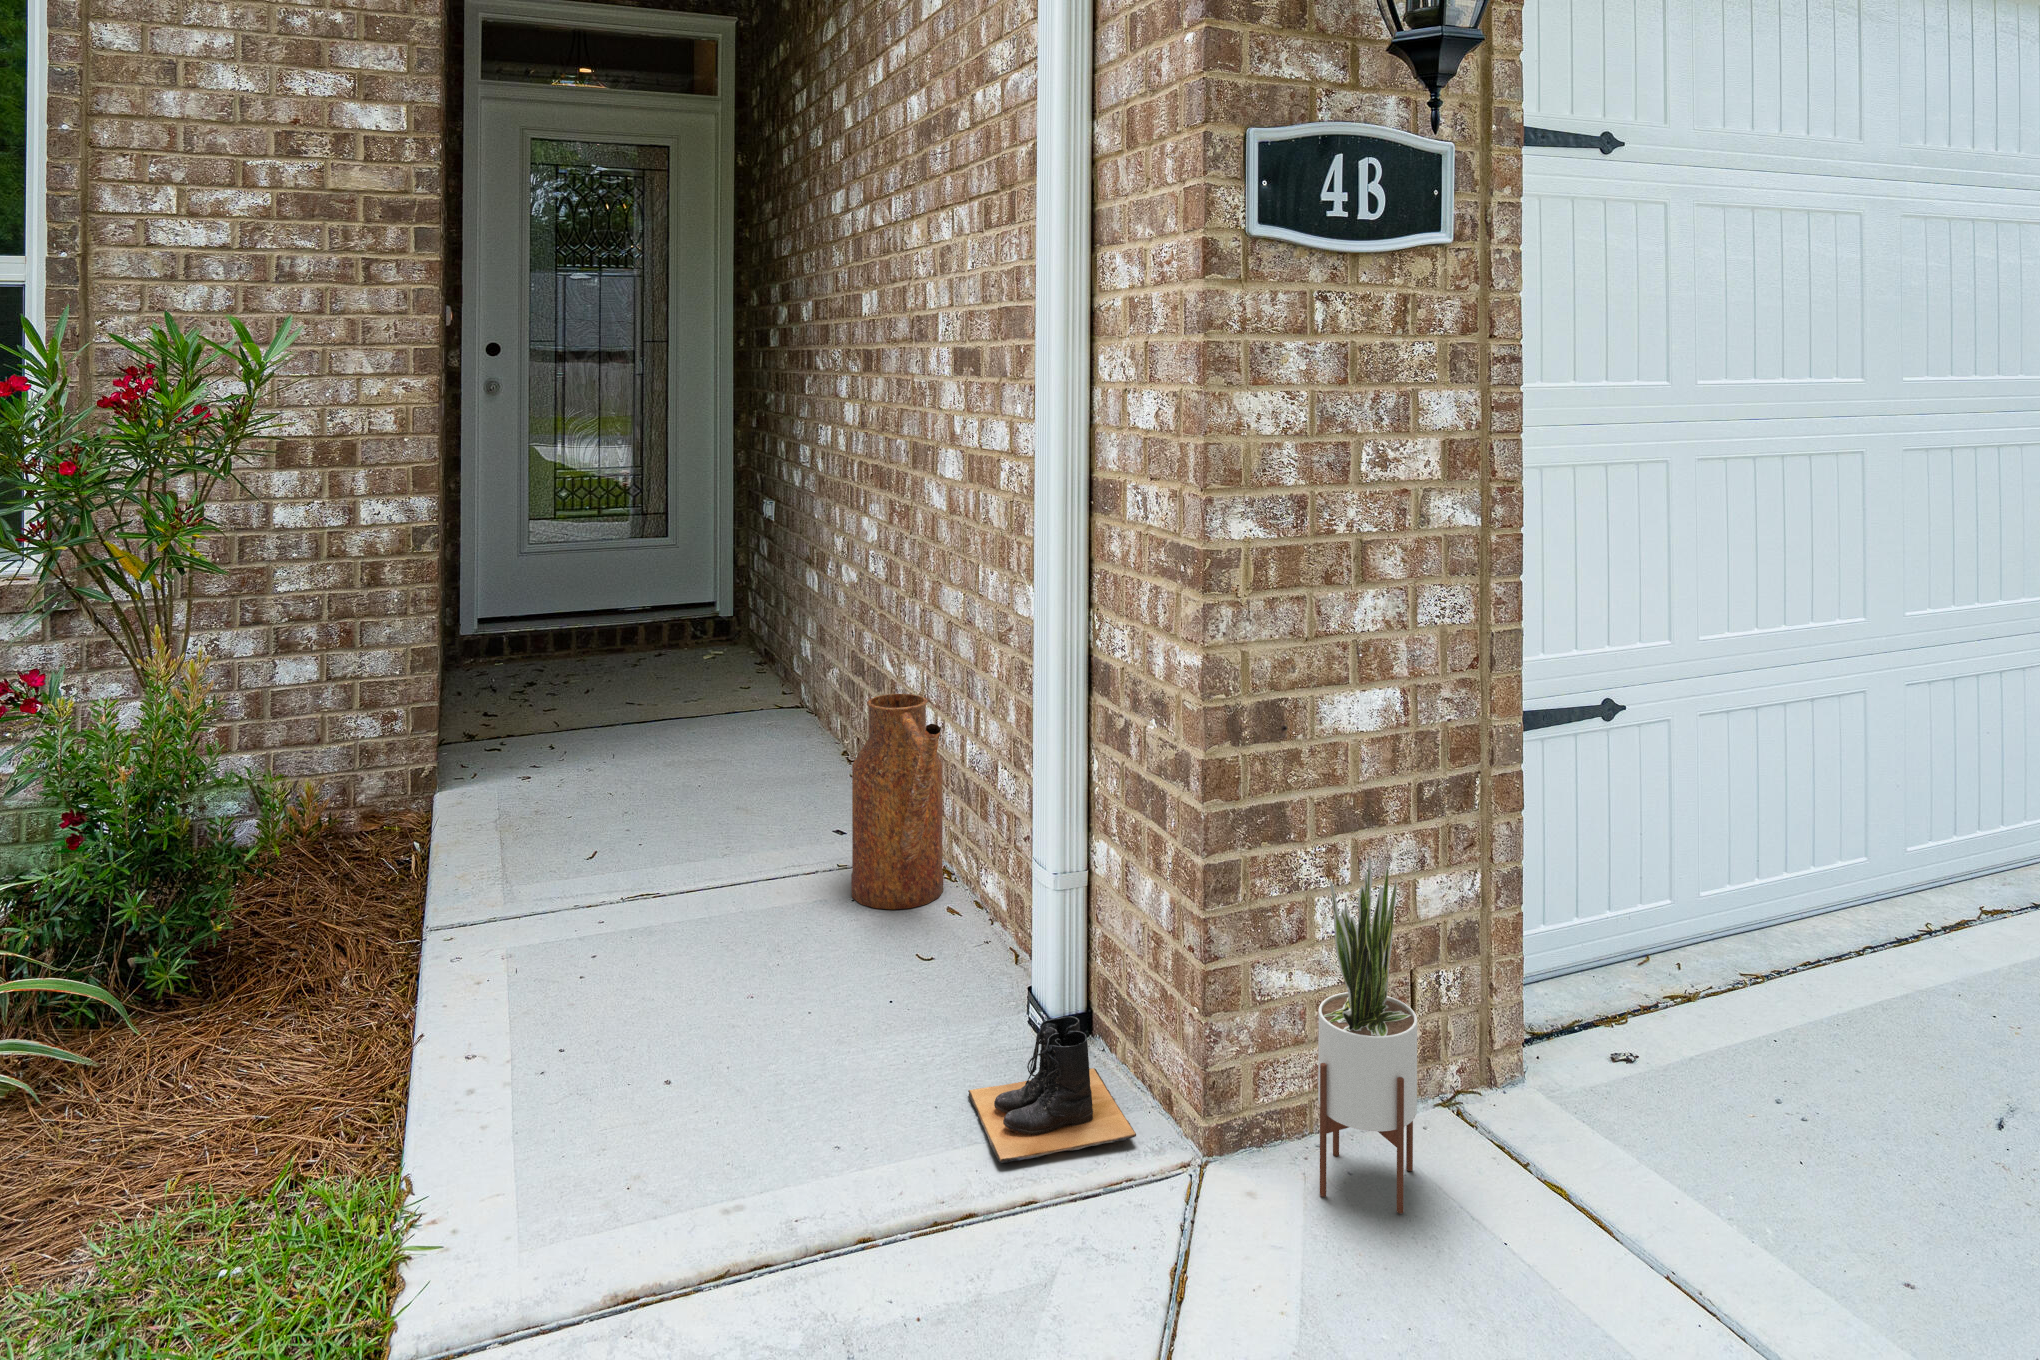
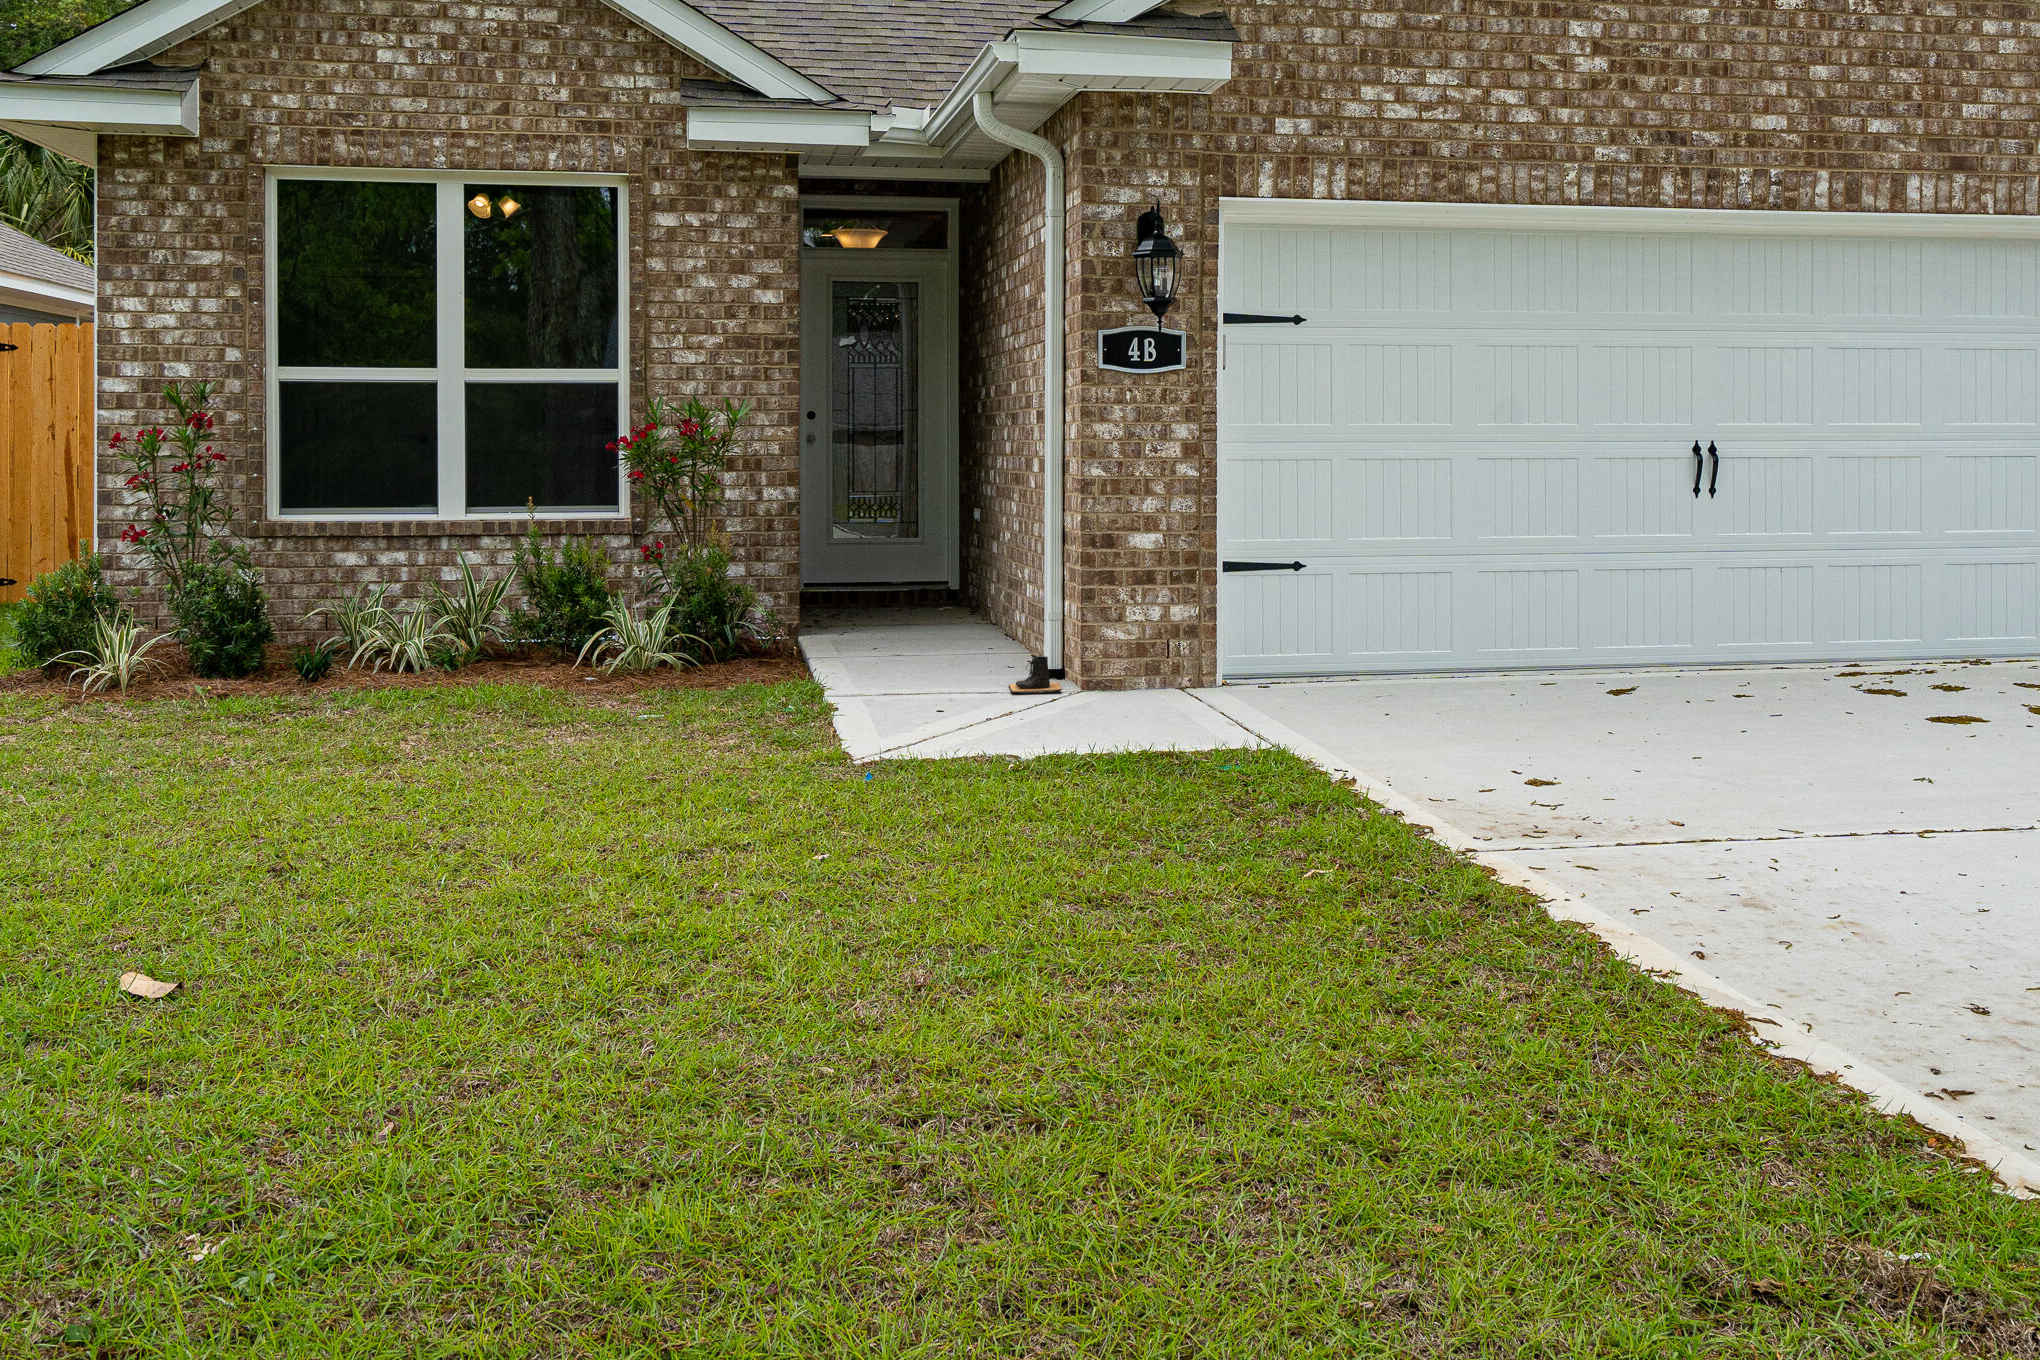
watering can: present [851,694,943,909] -> none [982,567,1023,658]
potted plant: present [1318,856,1417,1214] -> none [1115,586,1154,702]

